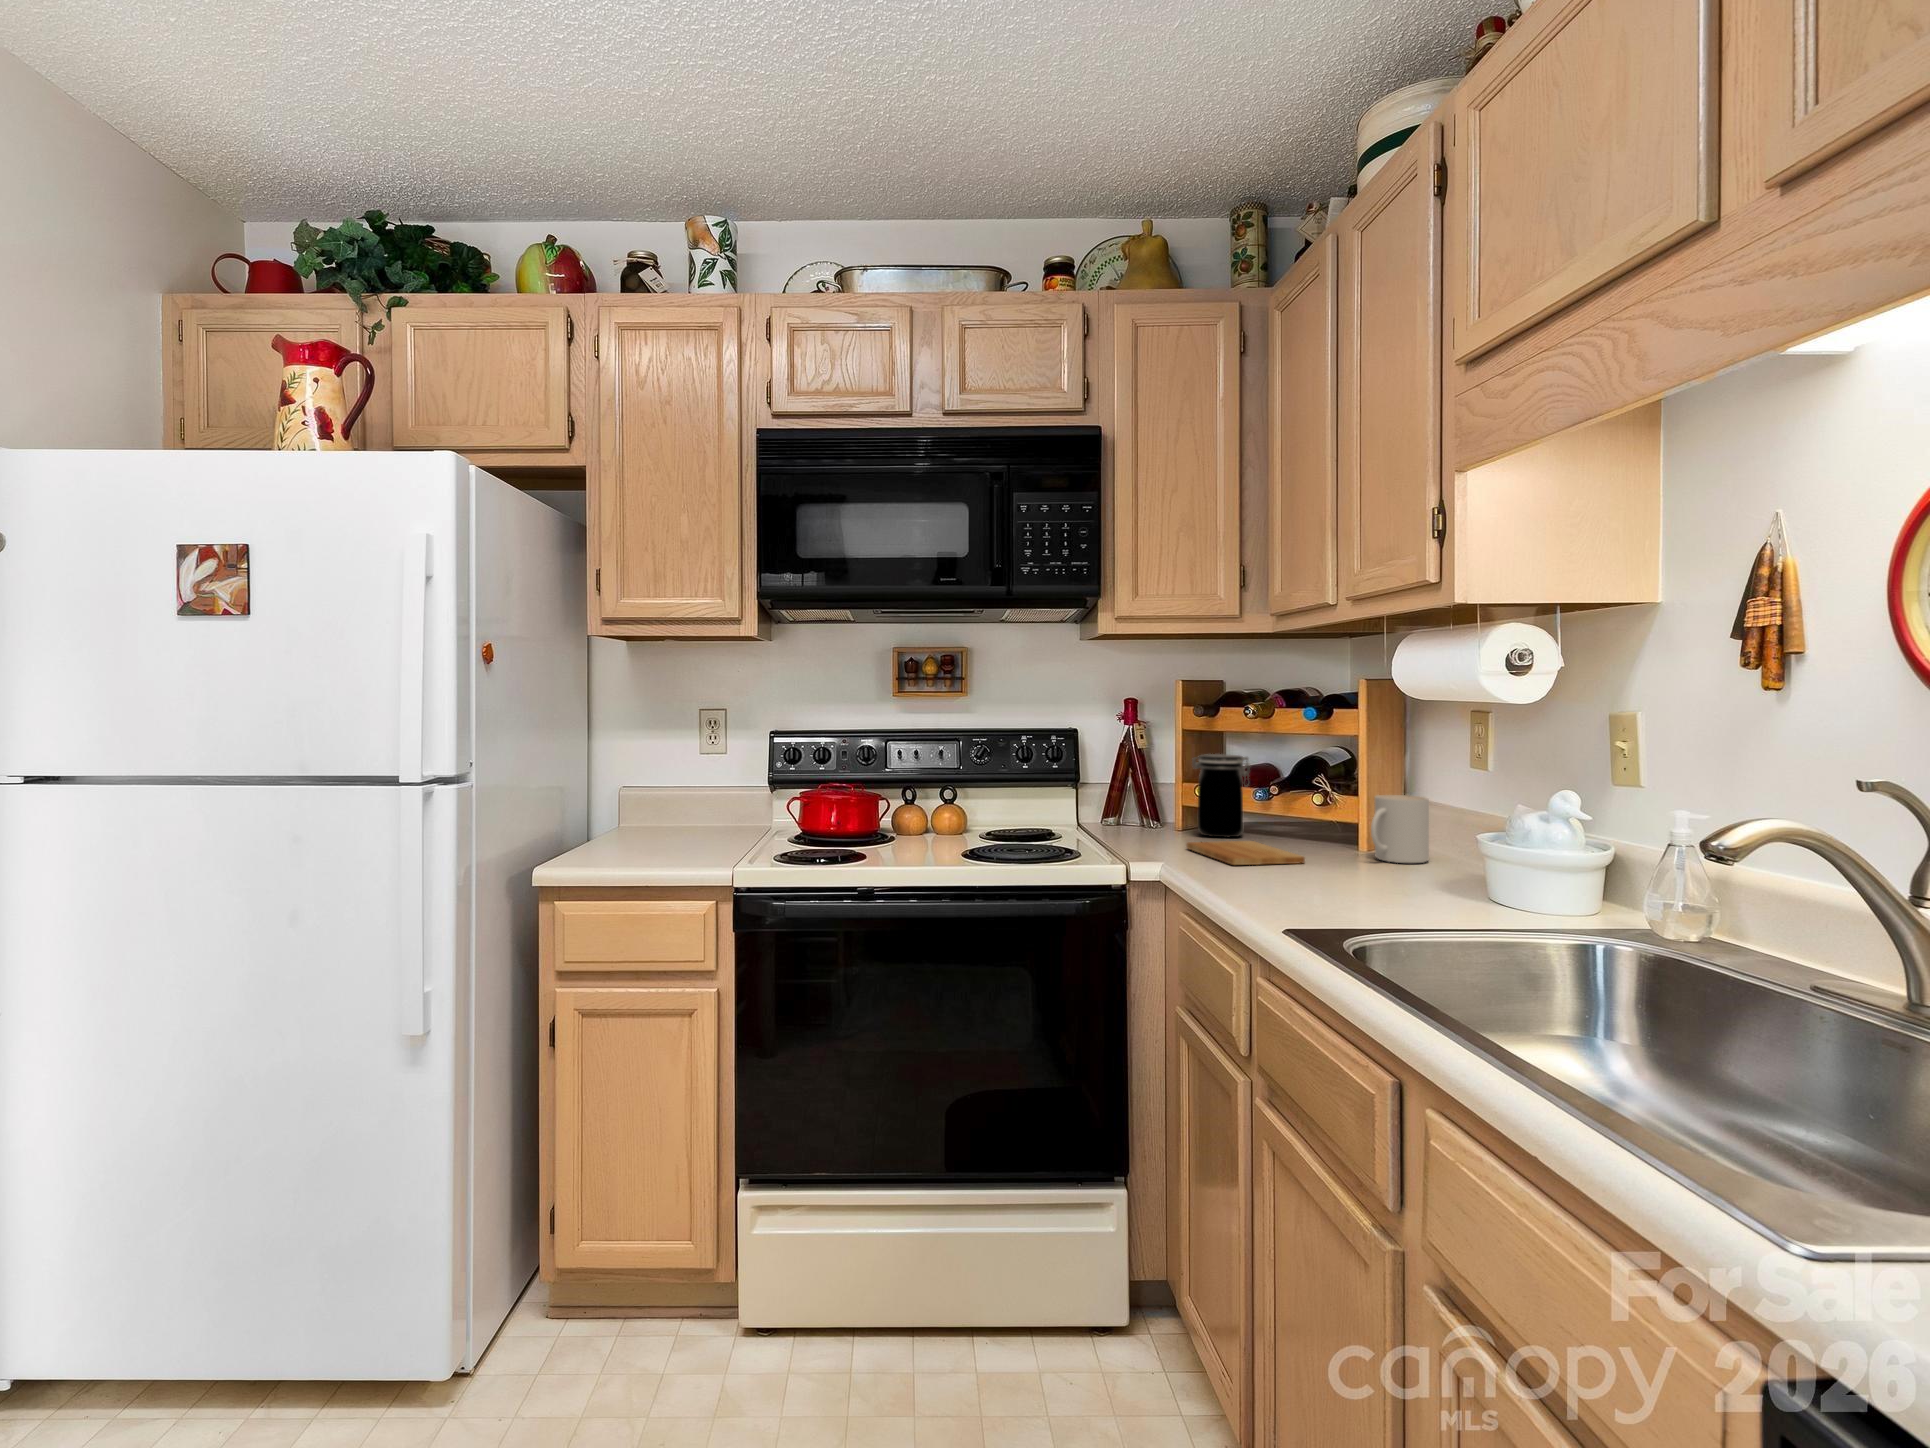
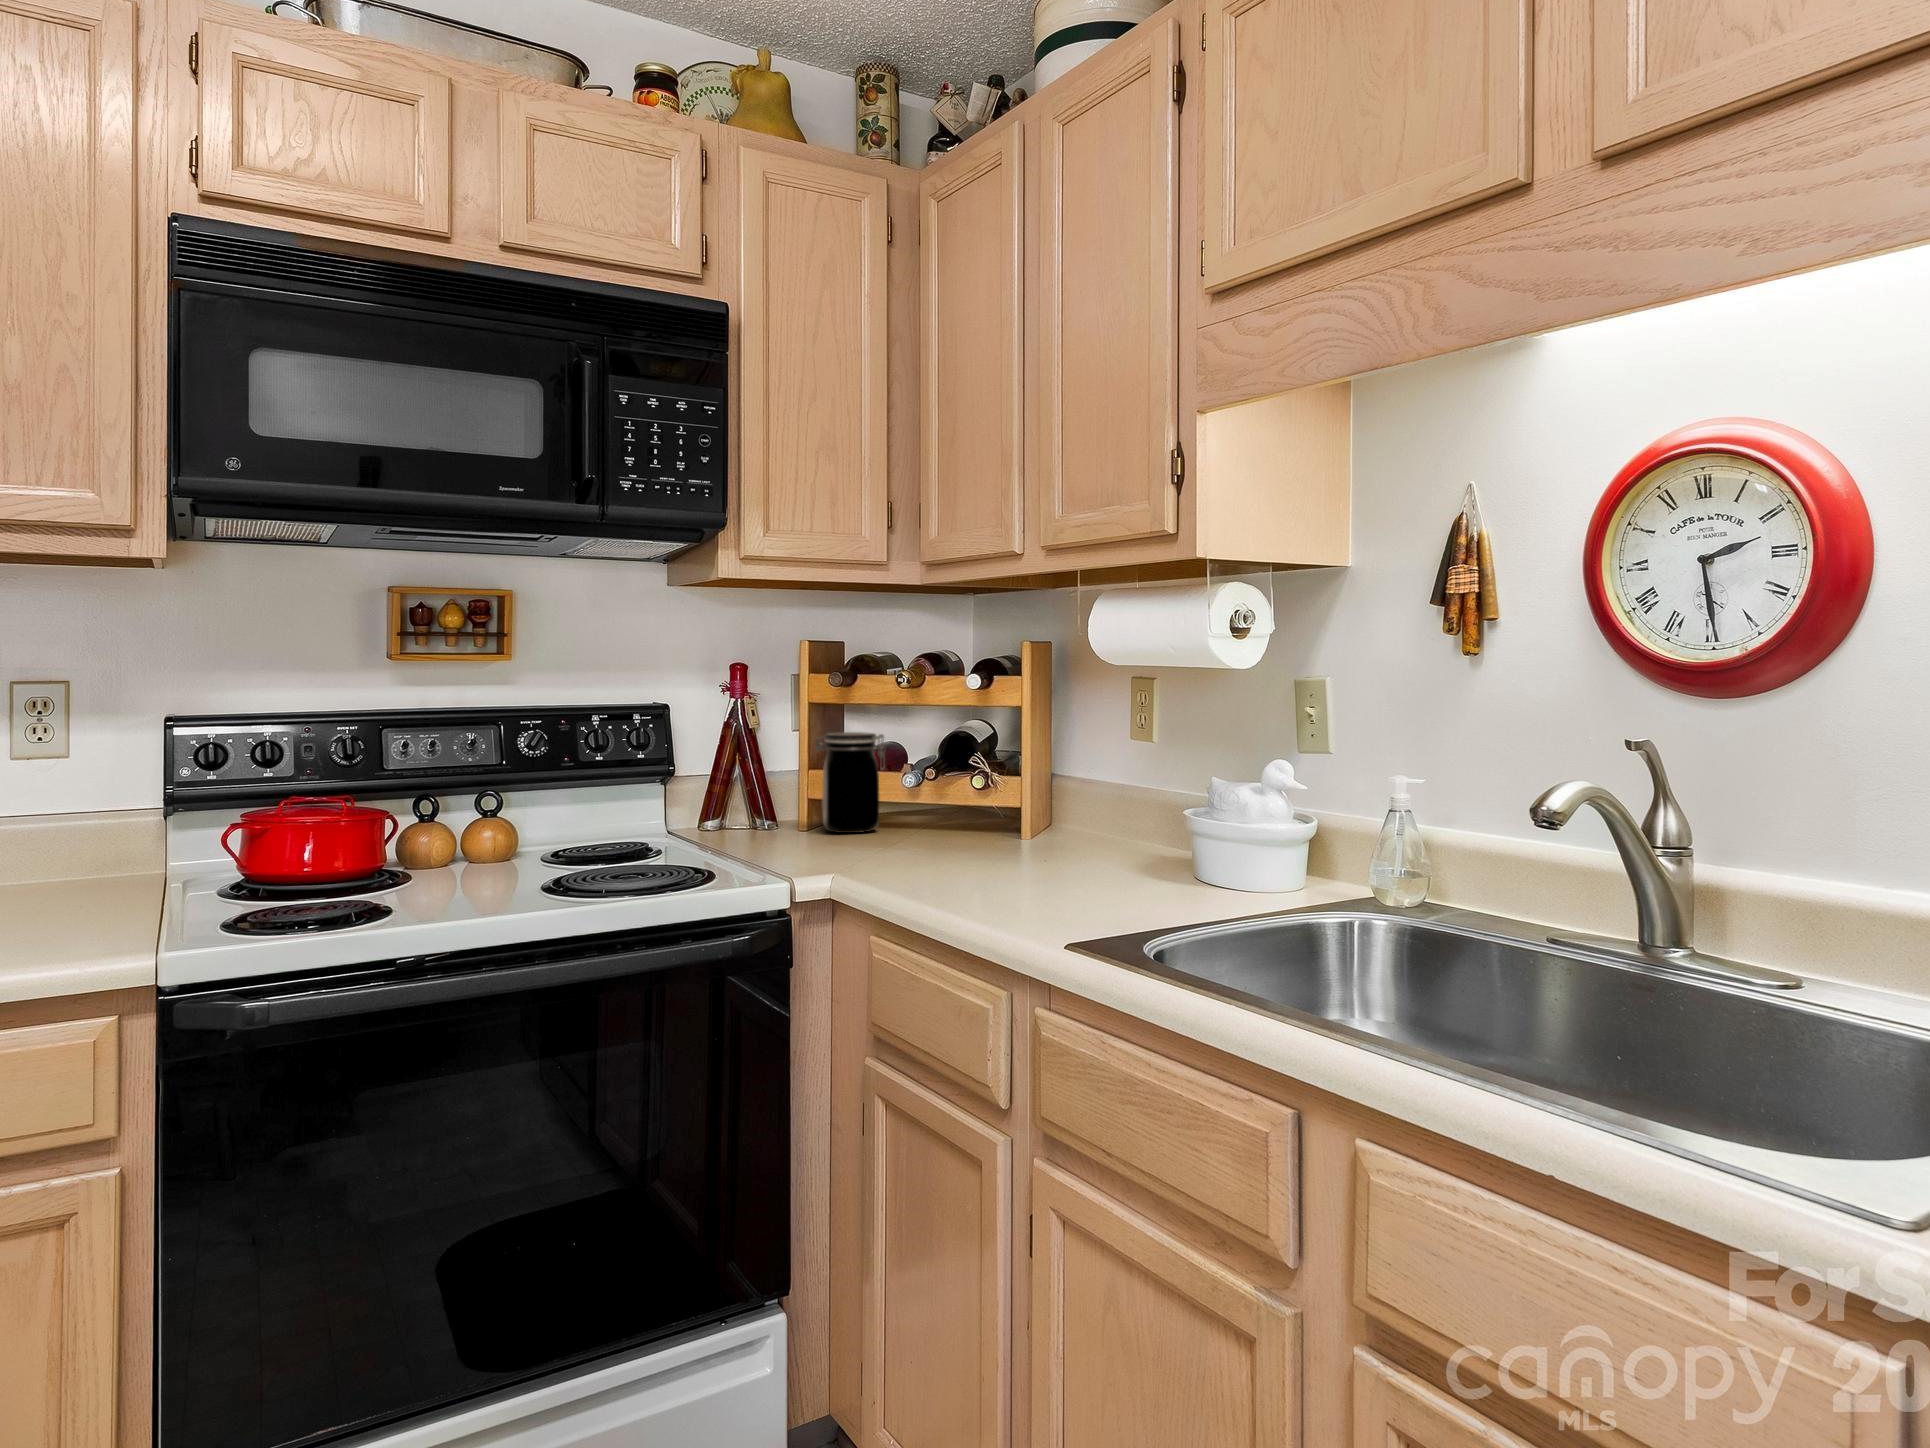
mug: present [1371,795,1429,863] -> none [1040,771,1095,847]
cutting board: present [1186,841,1305,865] -> none [830,835,977,866]

